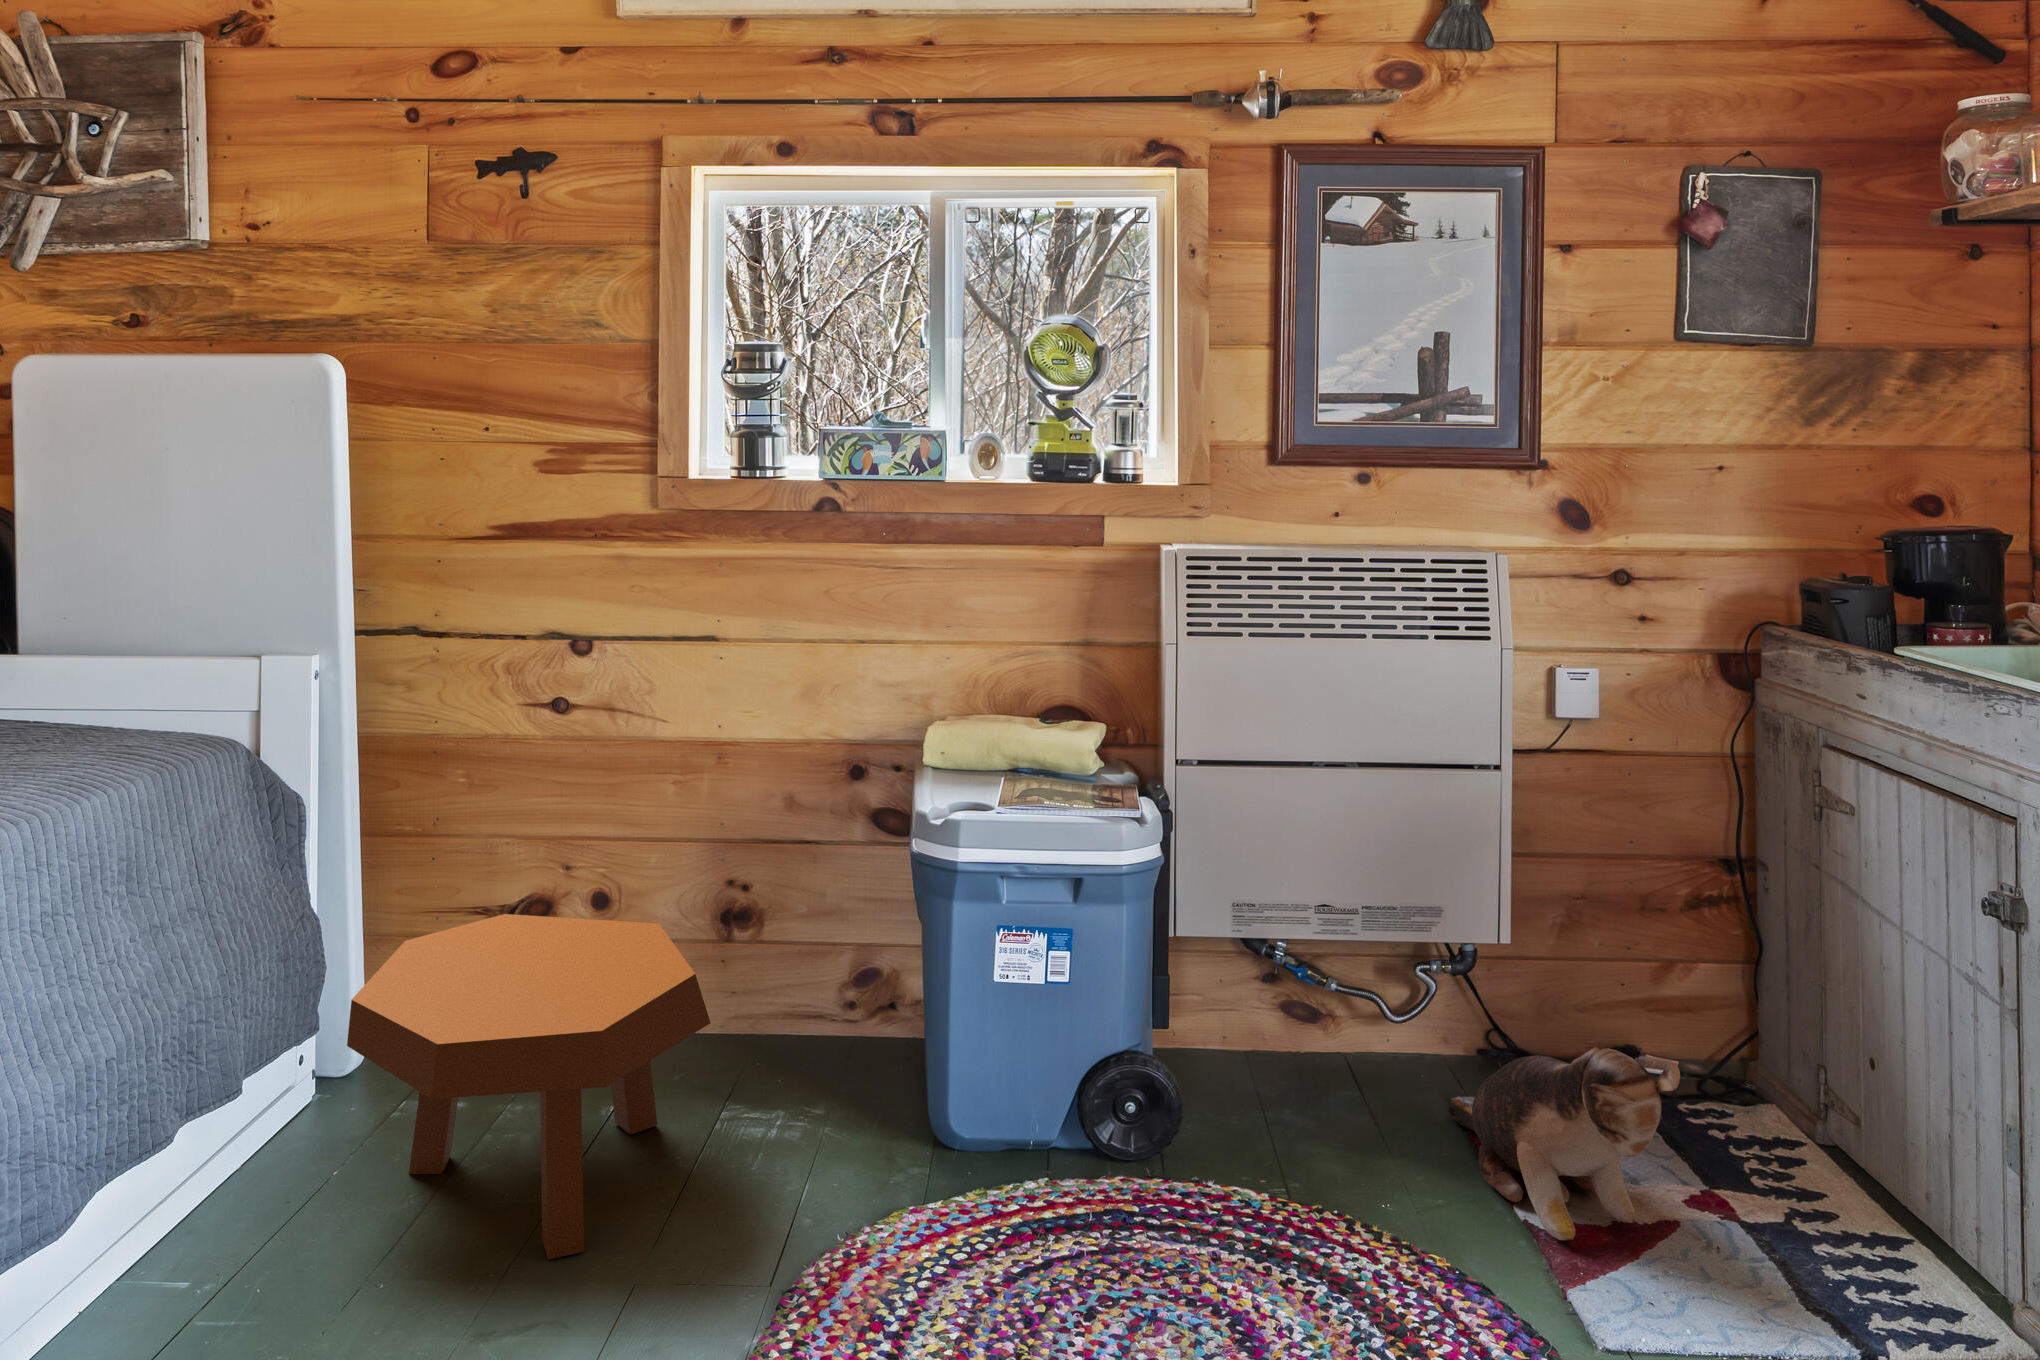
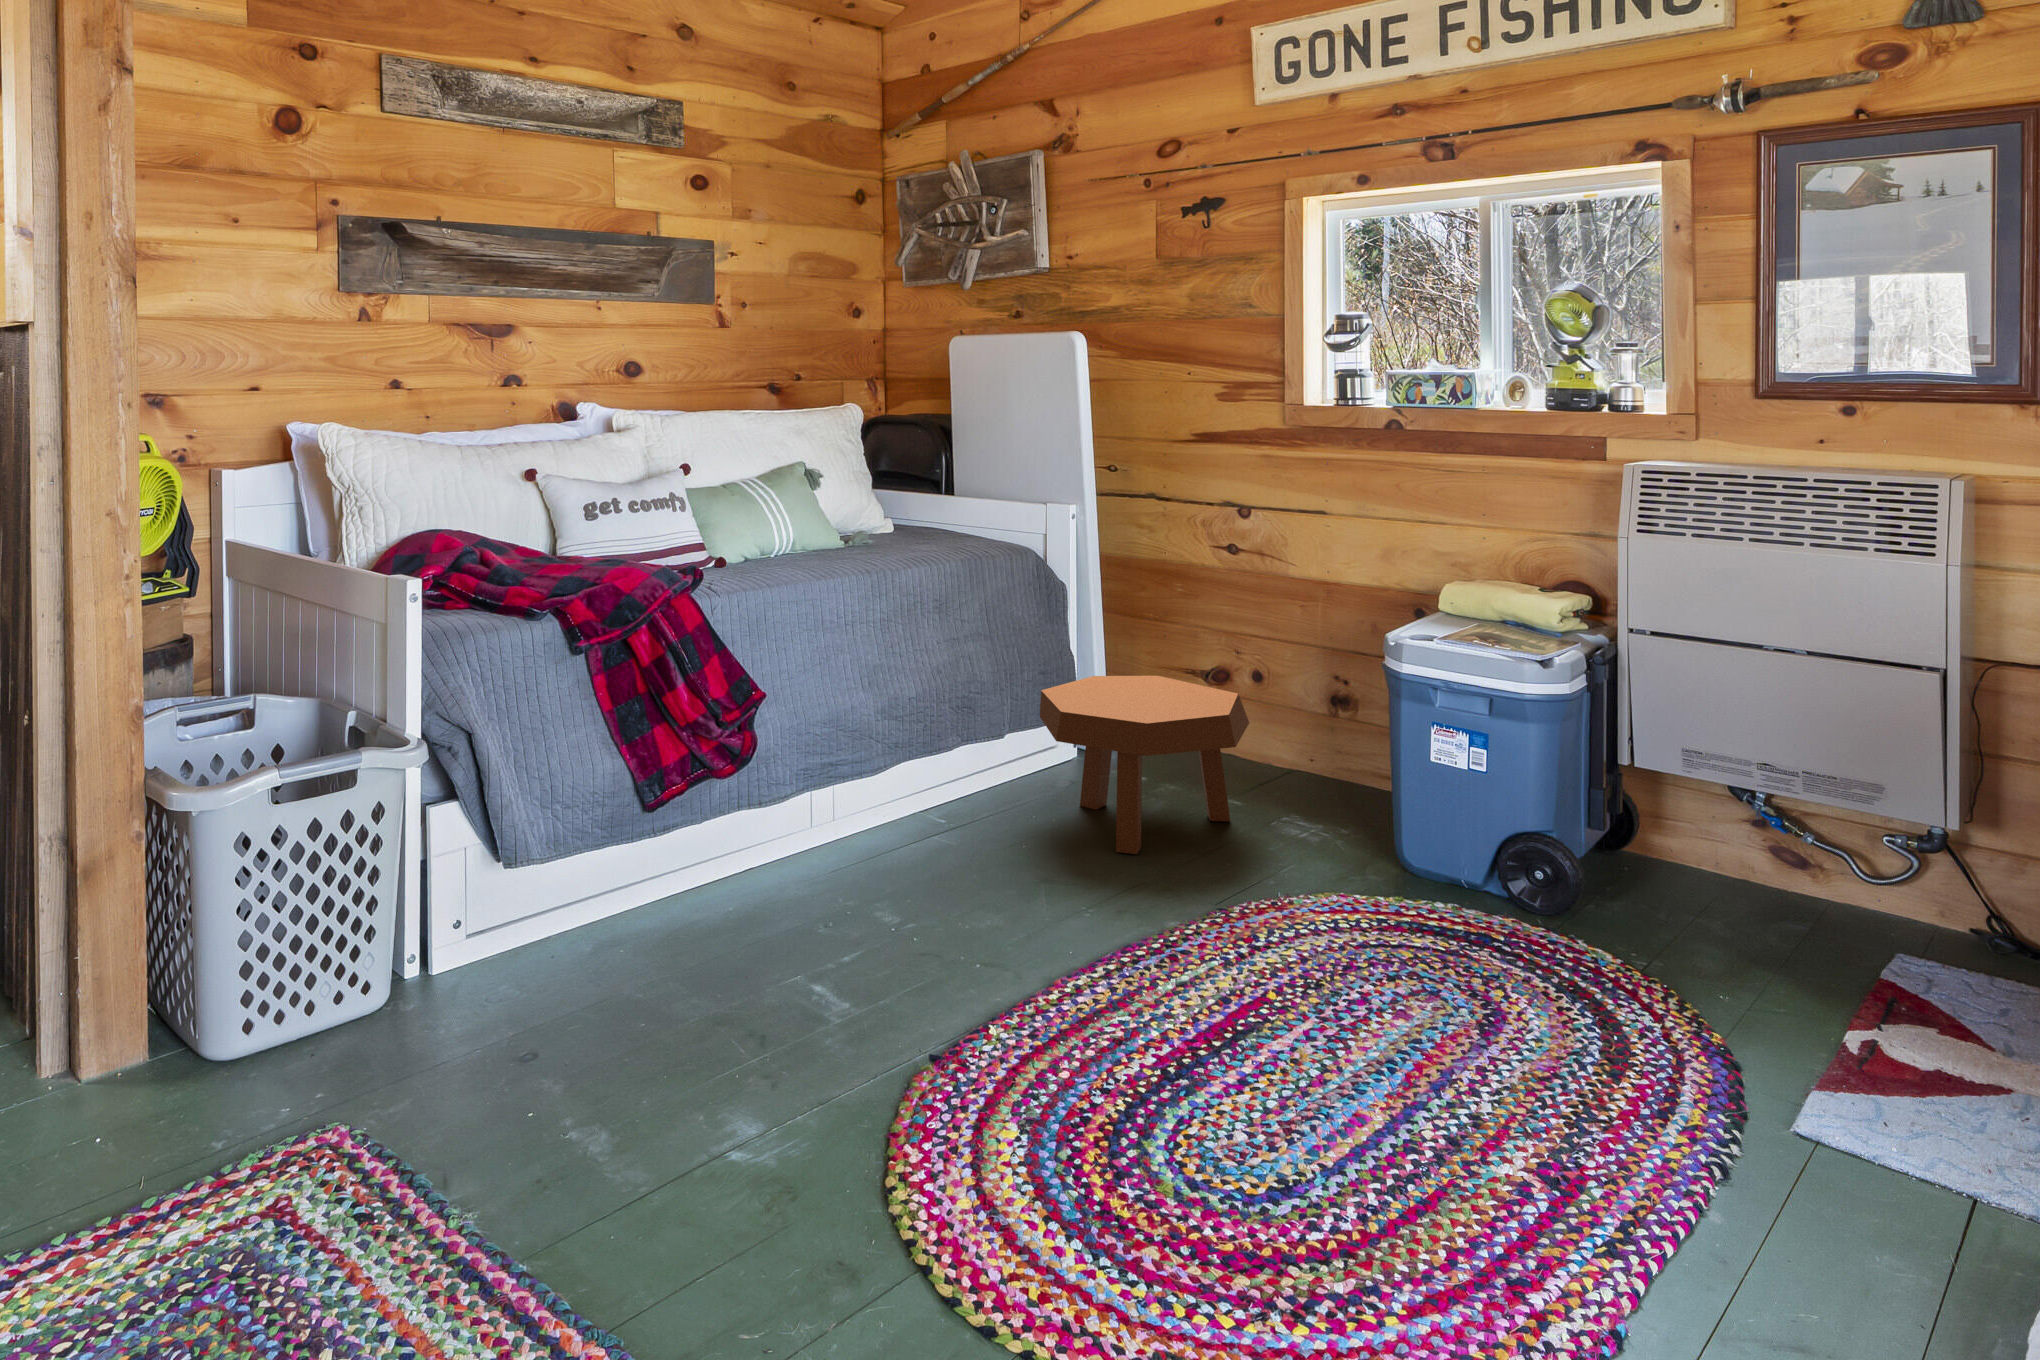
plush toy: present [1448,1047,1680,1240] -> none [1831,887,1956,1059]

